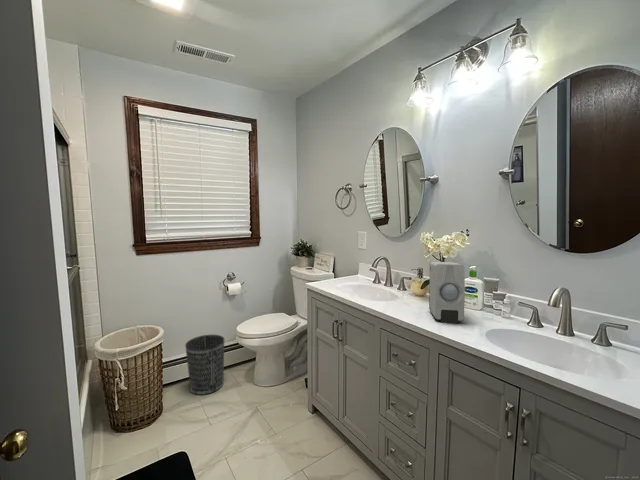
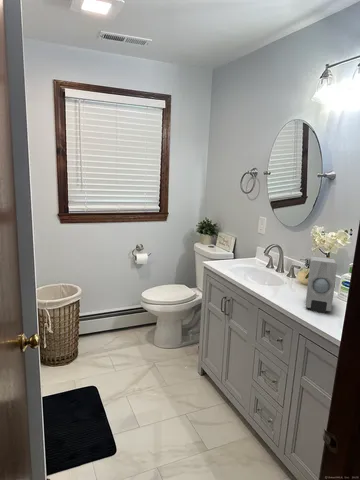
wastebasket: present [185,335,224,395] -> none [98,297,130,347]

